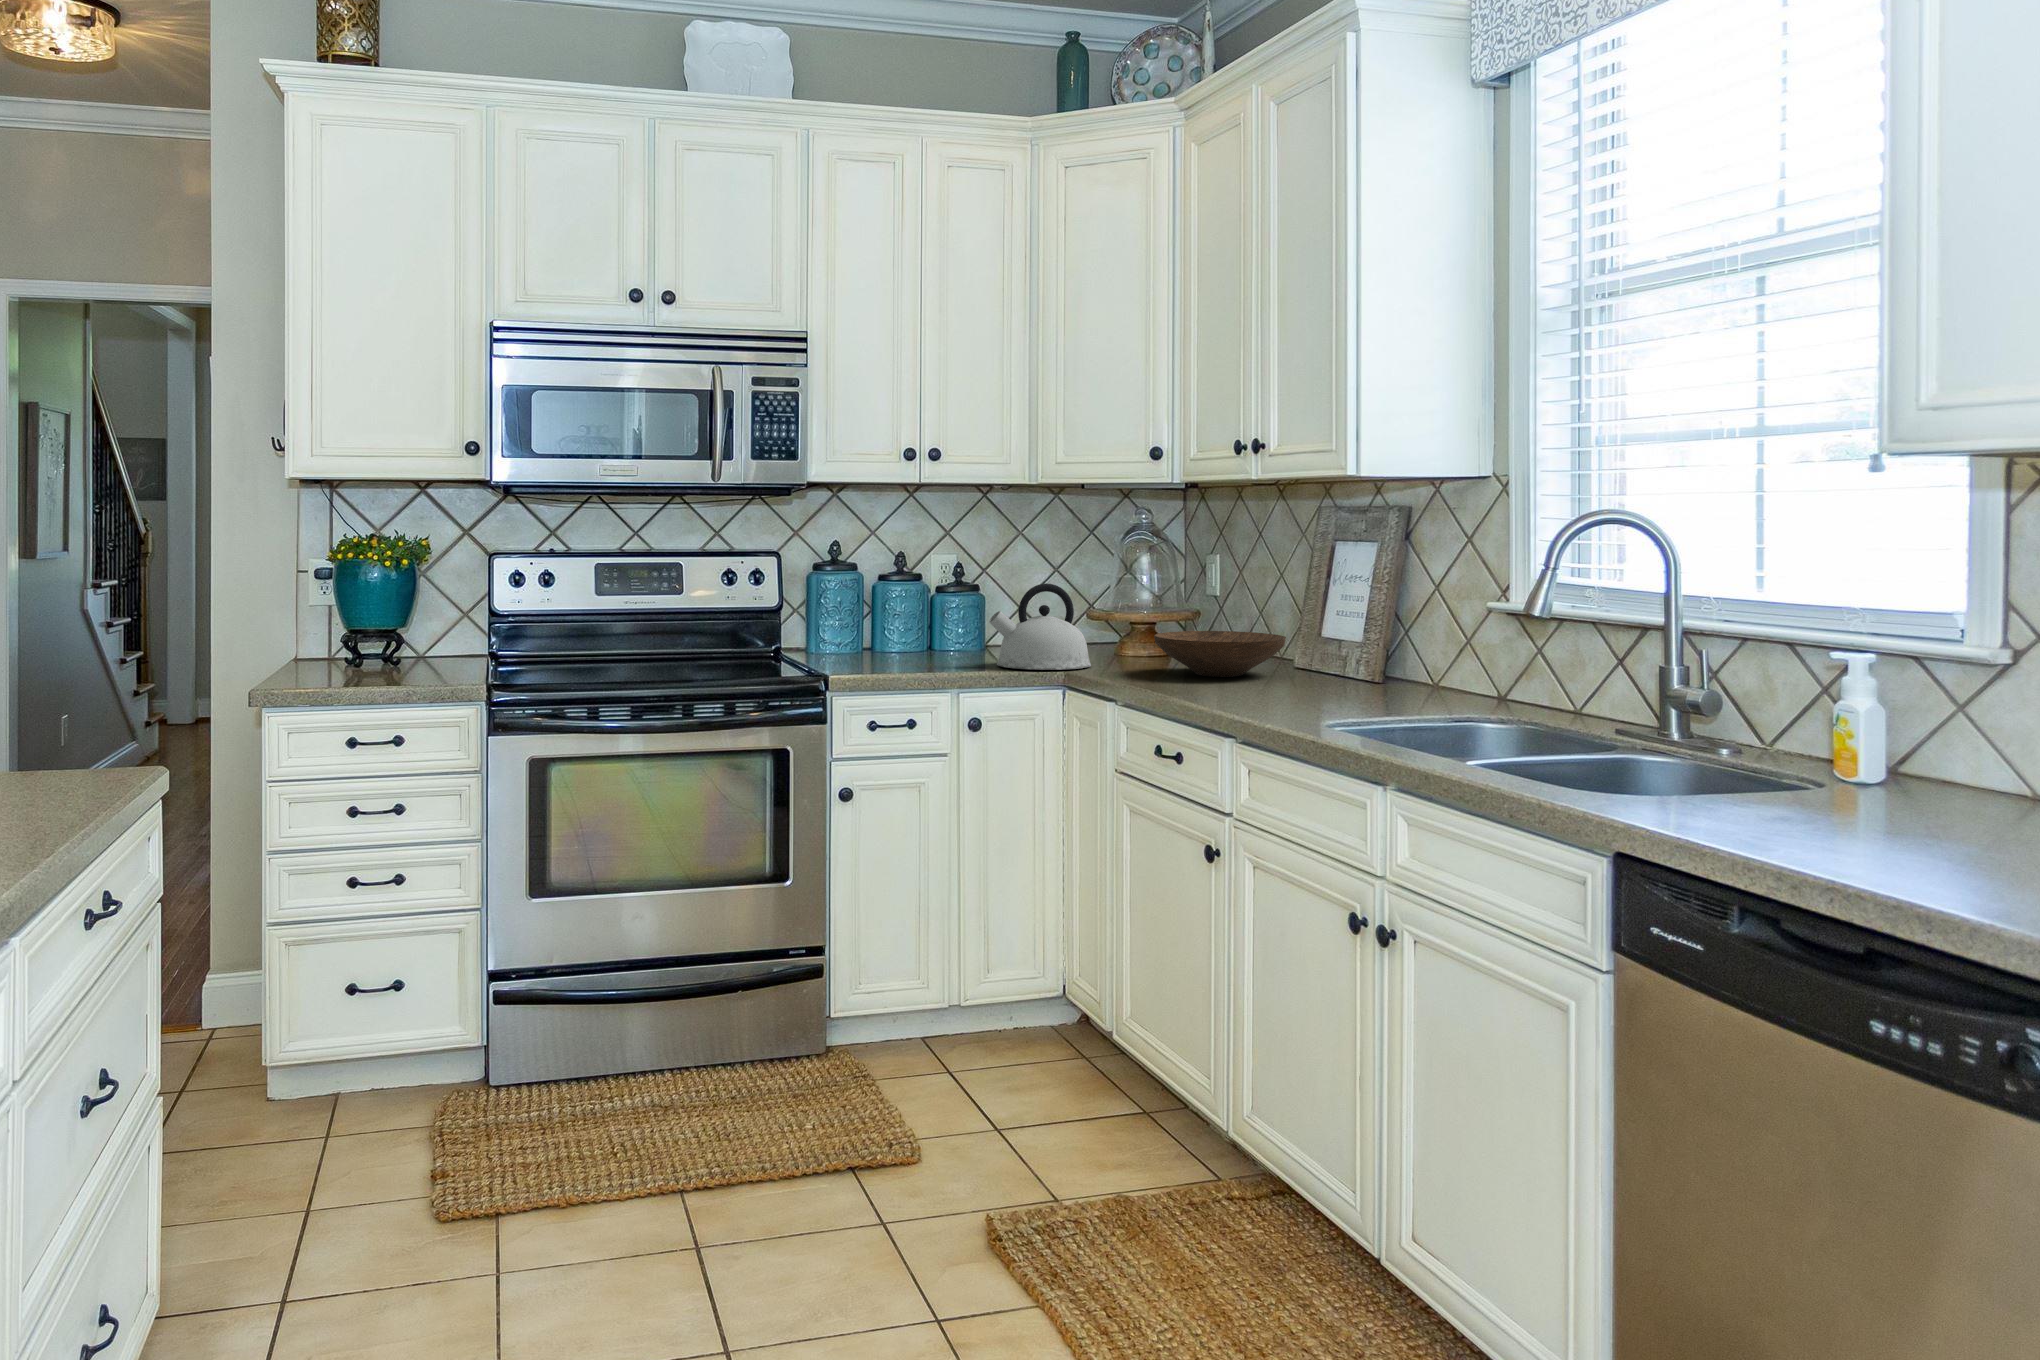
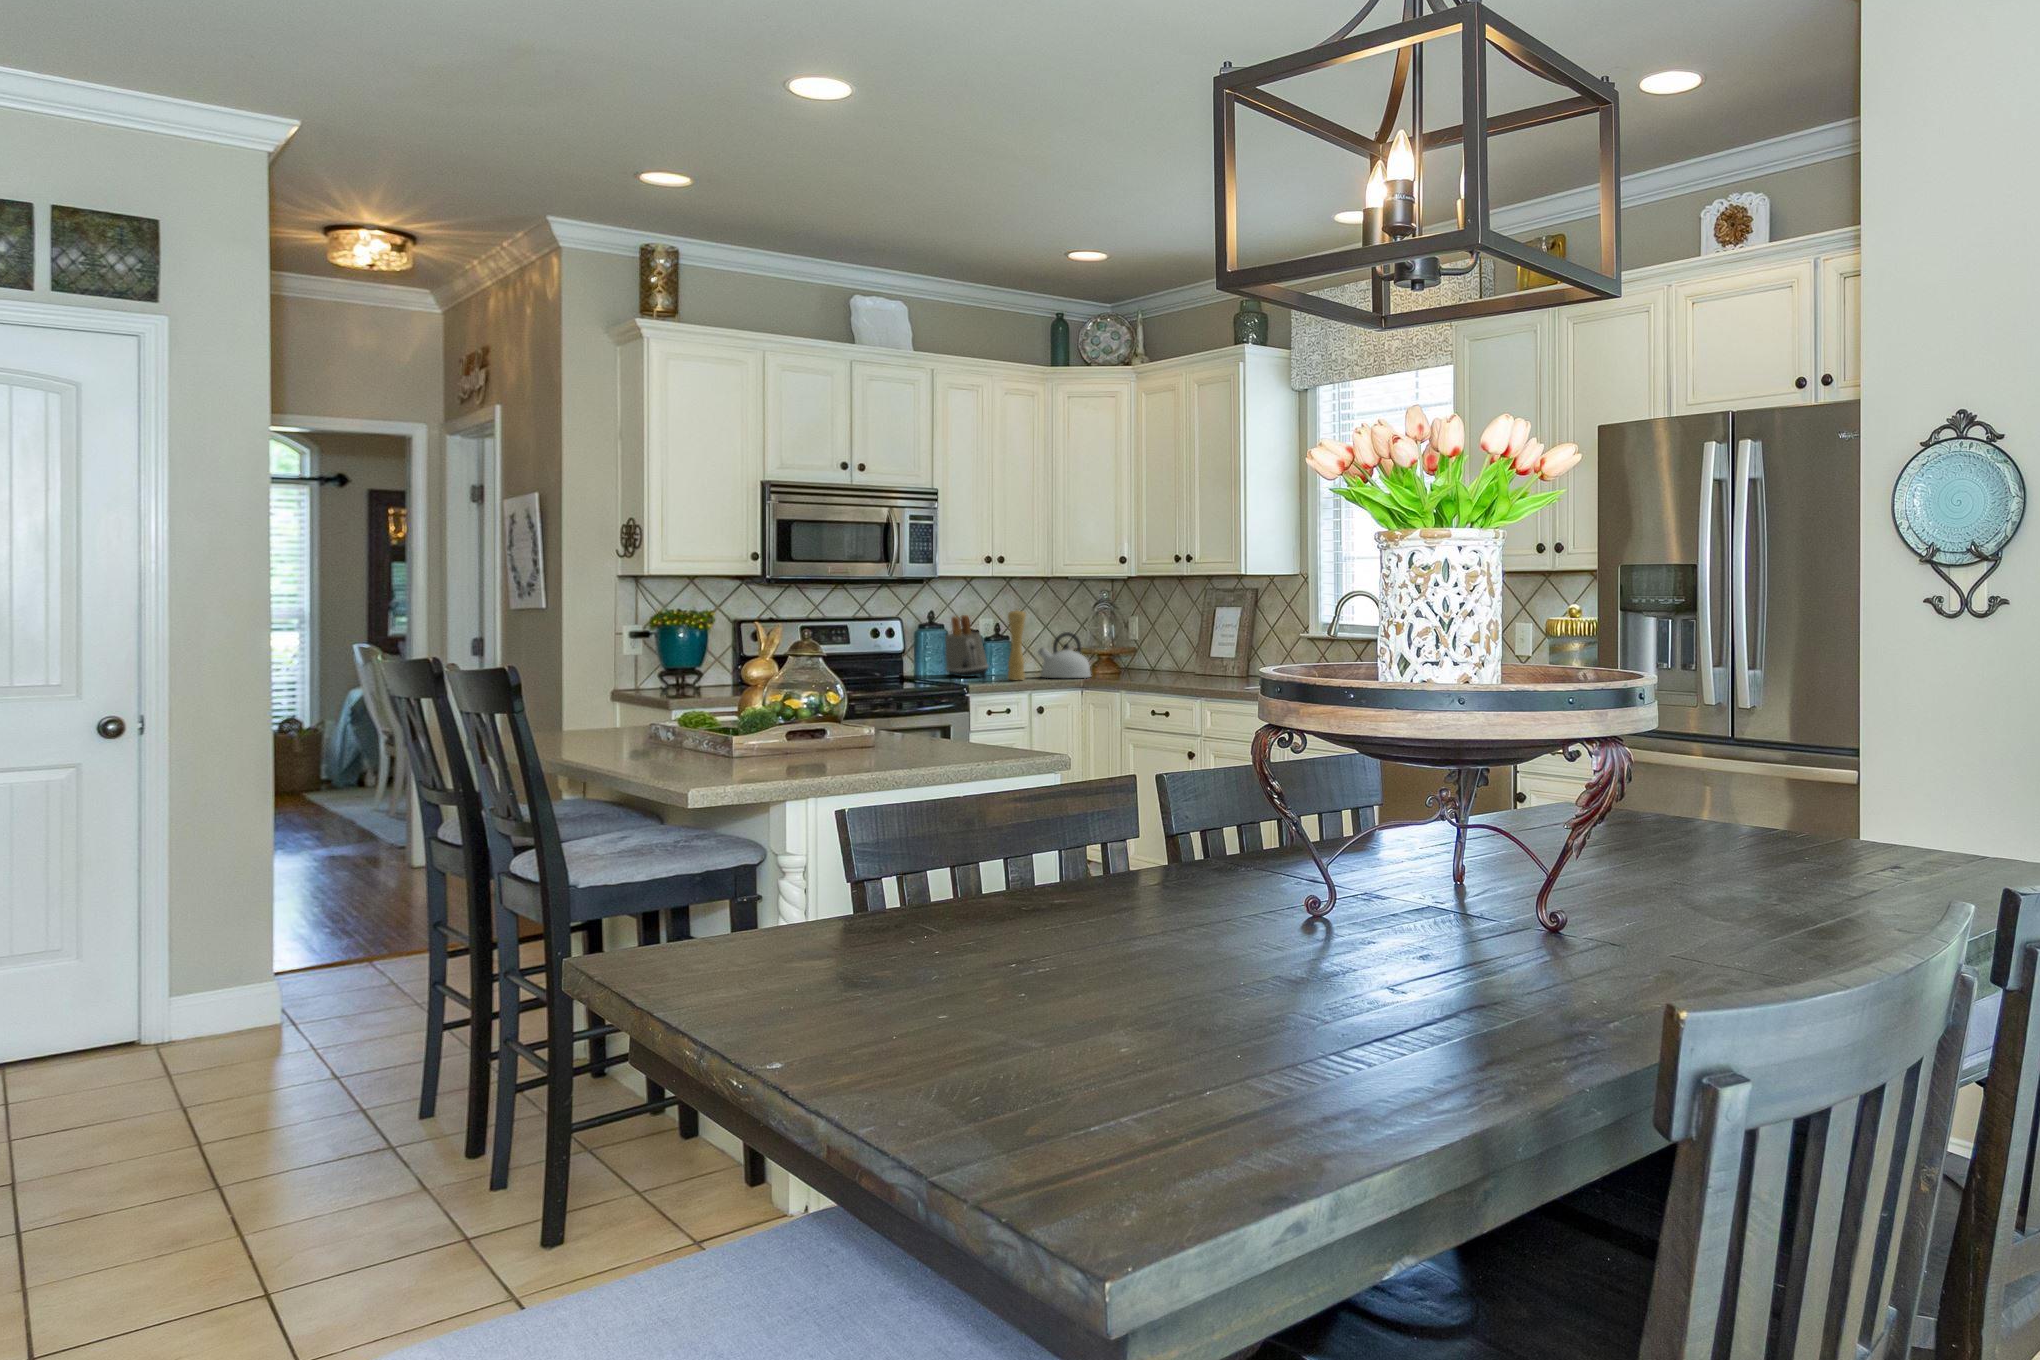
pepper mill: none [925,543,957,672] -> present [1008,610,1026,680]
toaster: none [854,551,920,661] -> present [945,615,988,677]
wooden bowl: present [1154,631,1286,677] -> none [1131,656,1199,679]

